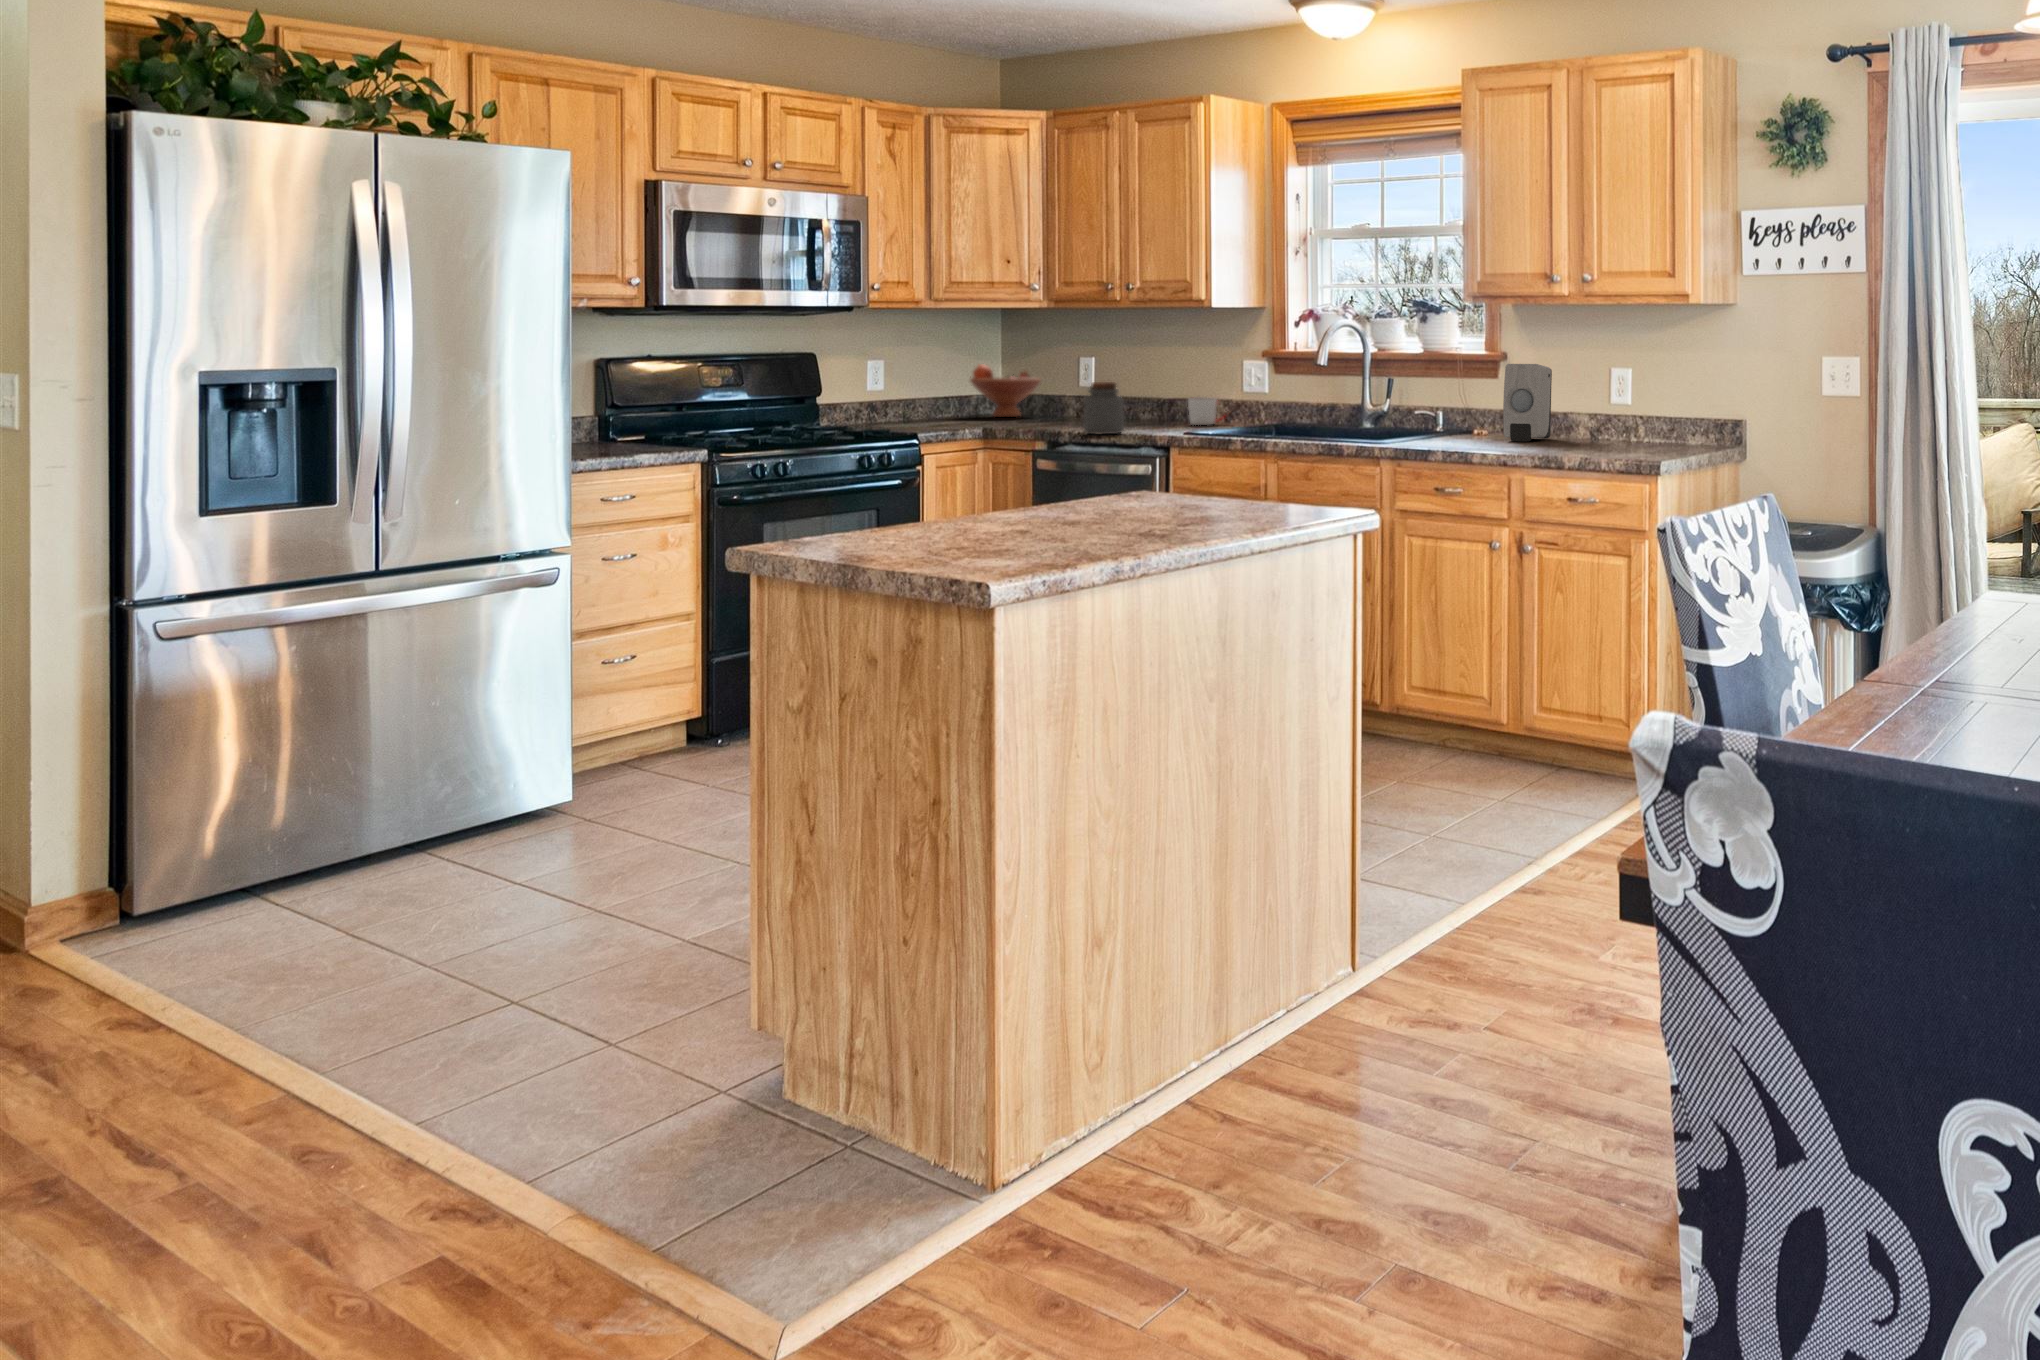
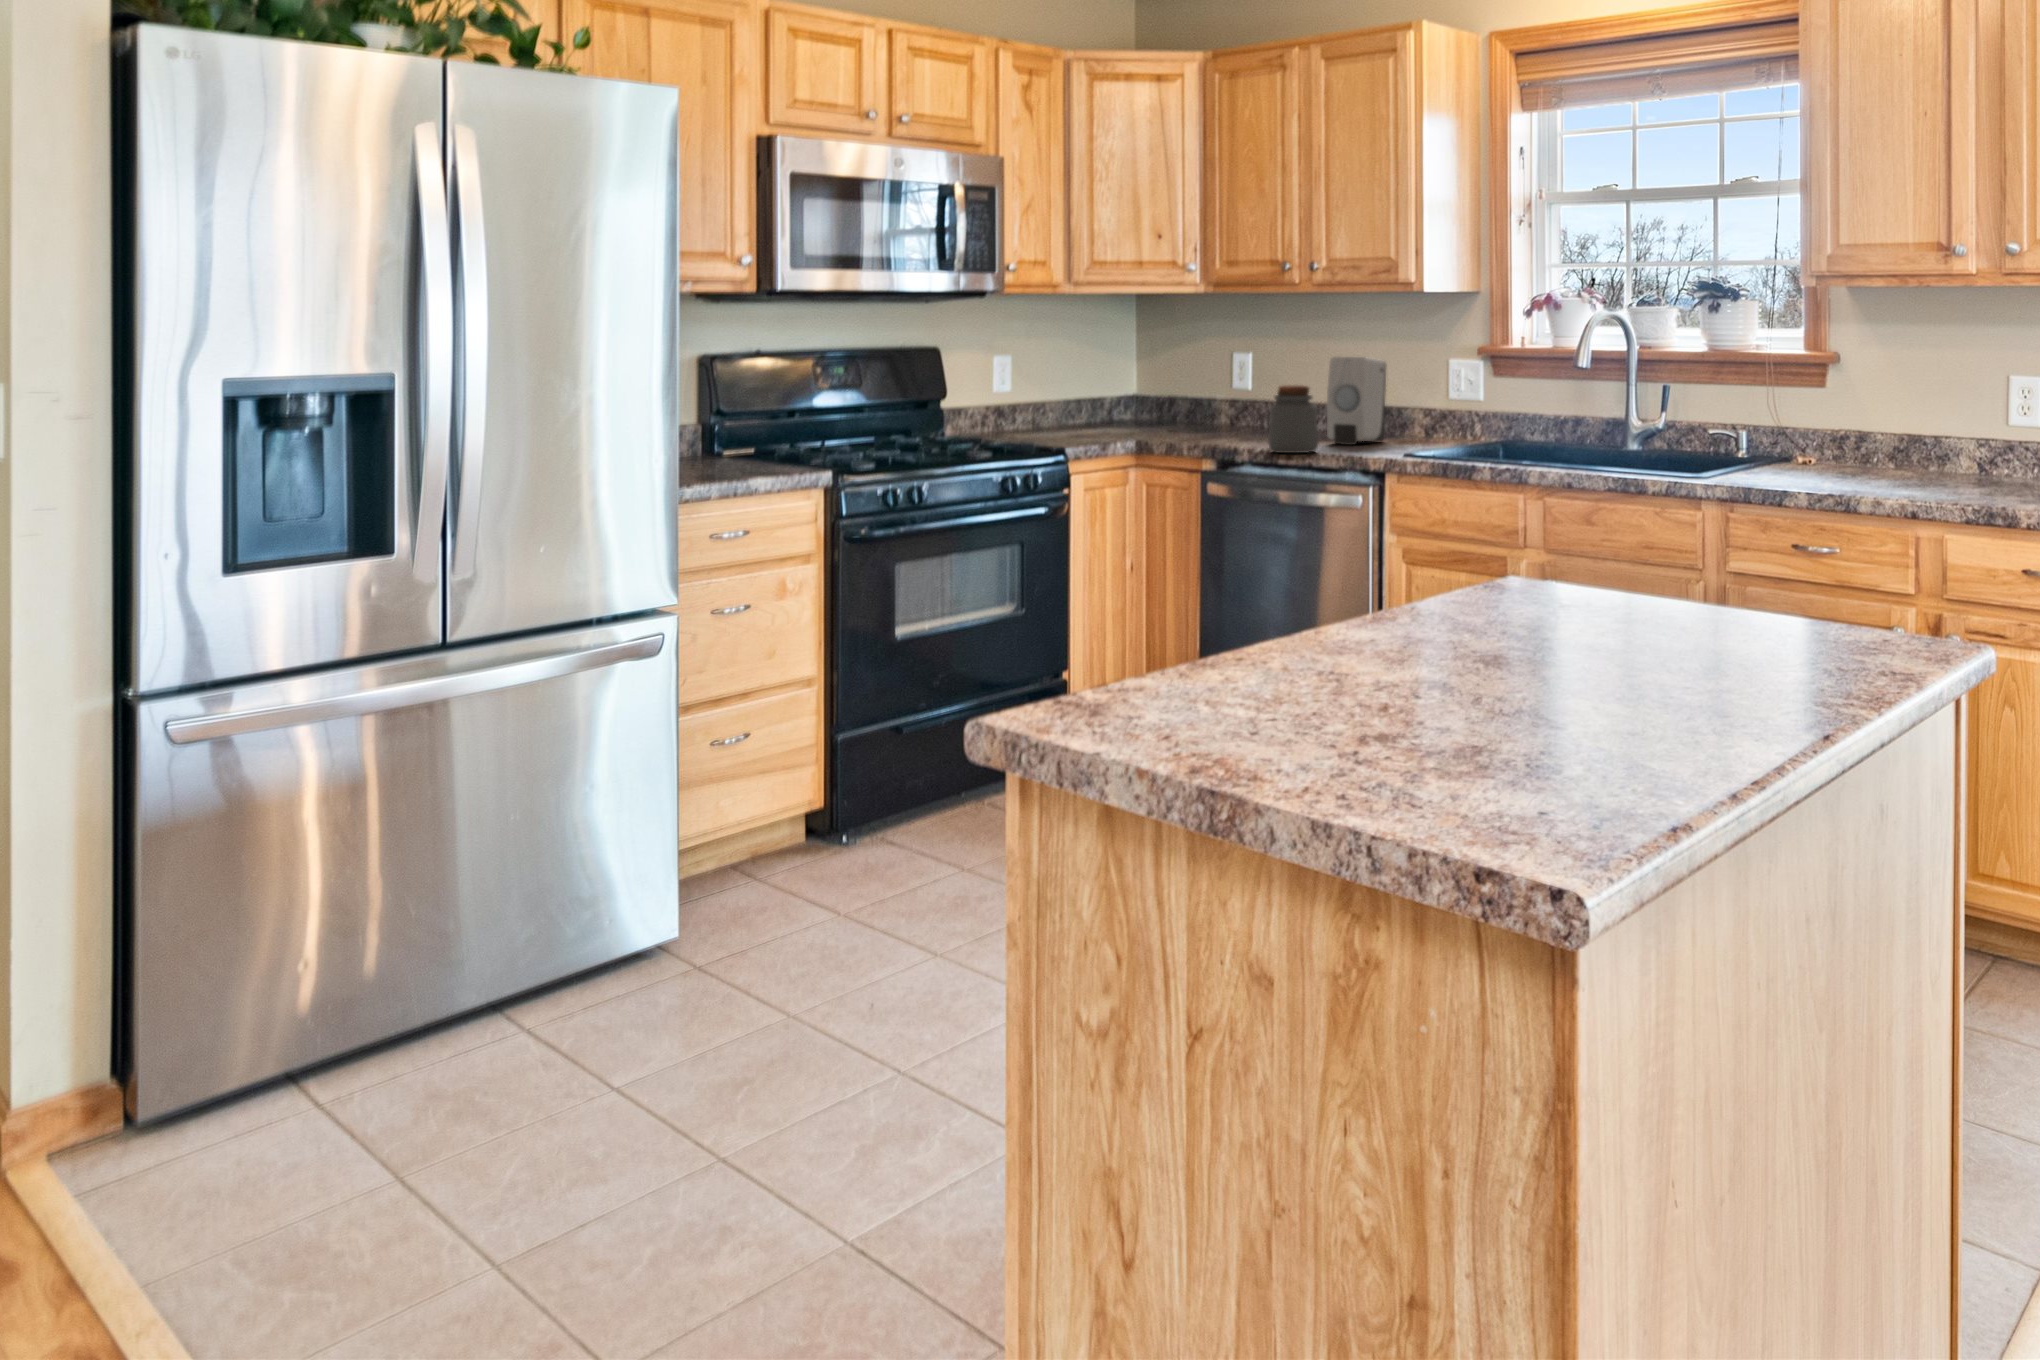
fruit bowl: present [970,364,1042,417] -> none [1099,357,1187,422]
soap dispenser: present [1503,364,1552,442] -> present [1327,357,1386,445]
mug: present [1188,397,1225,425] -> none [1378,403,1431,438]

